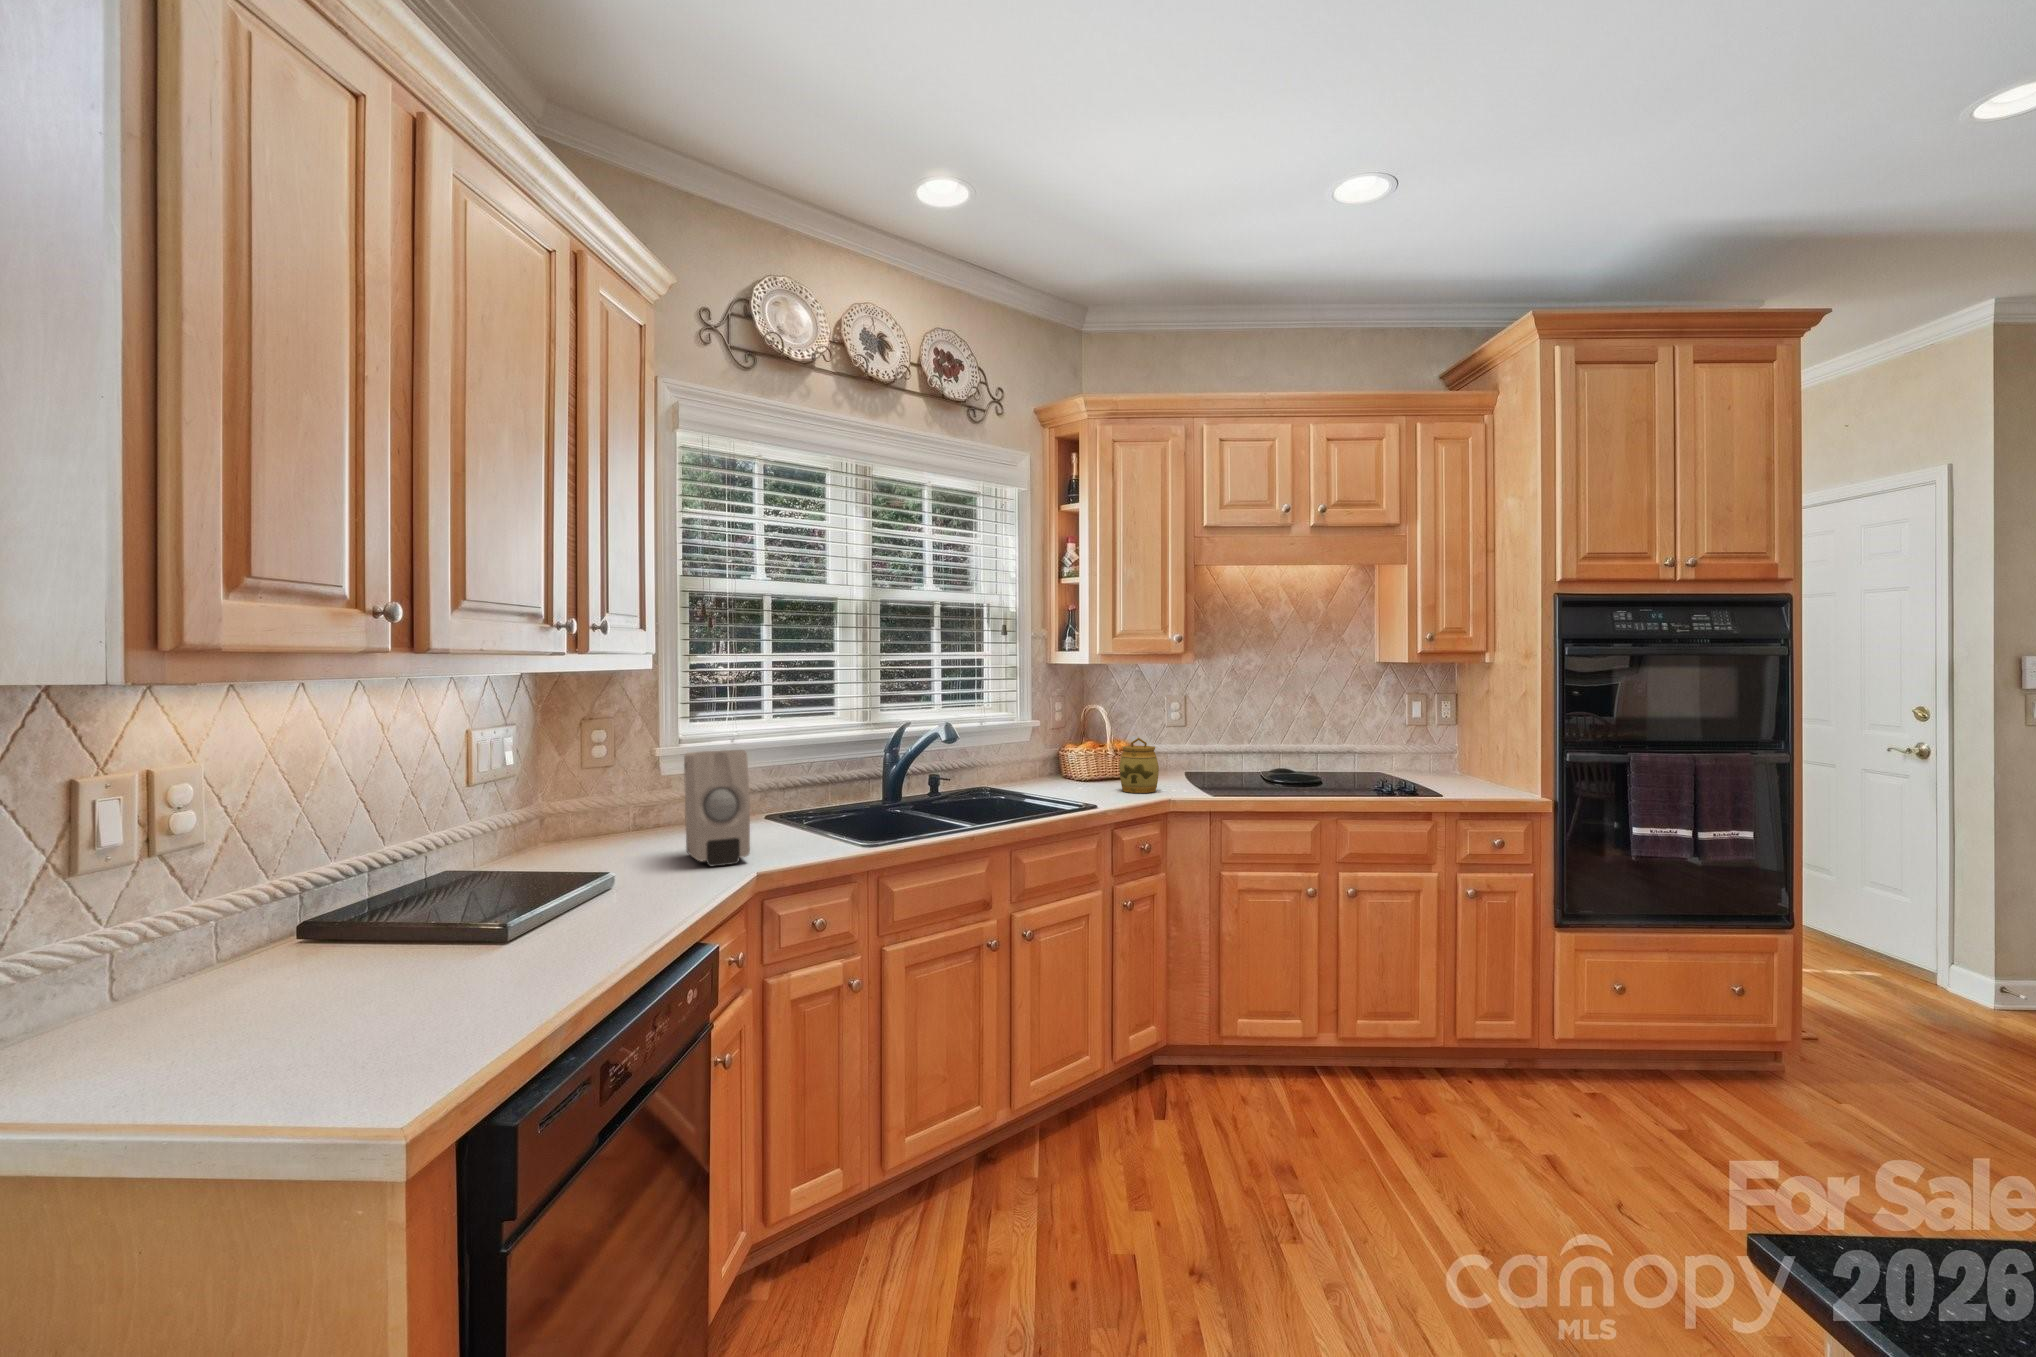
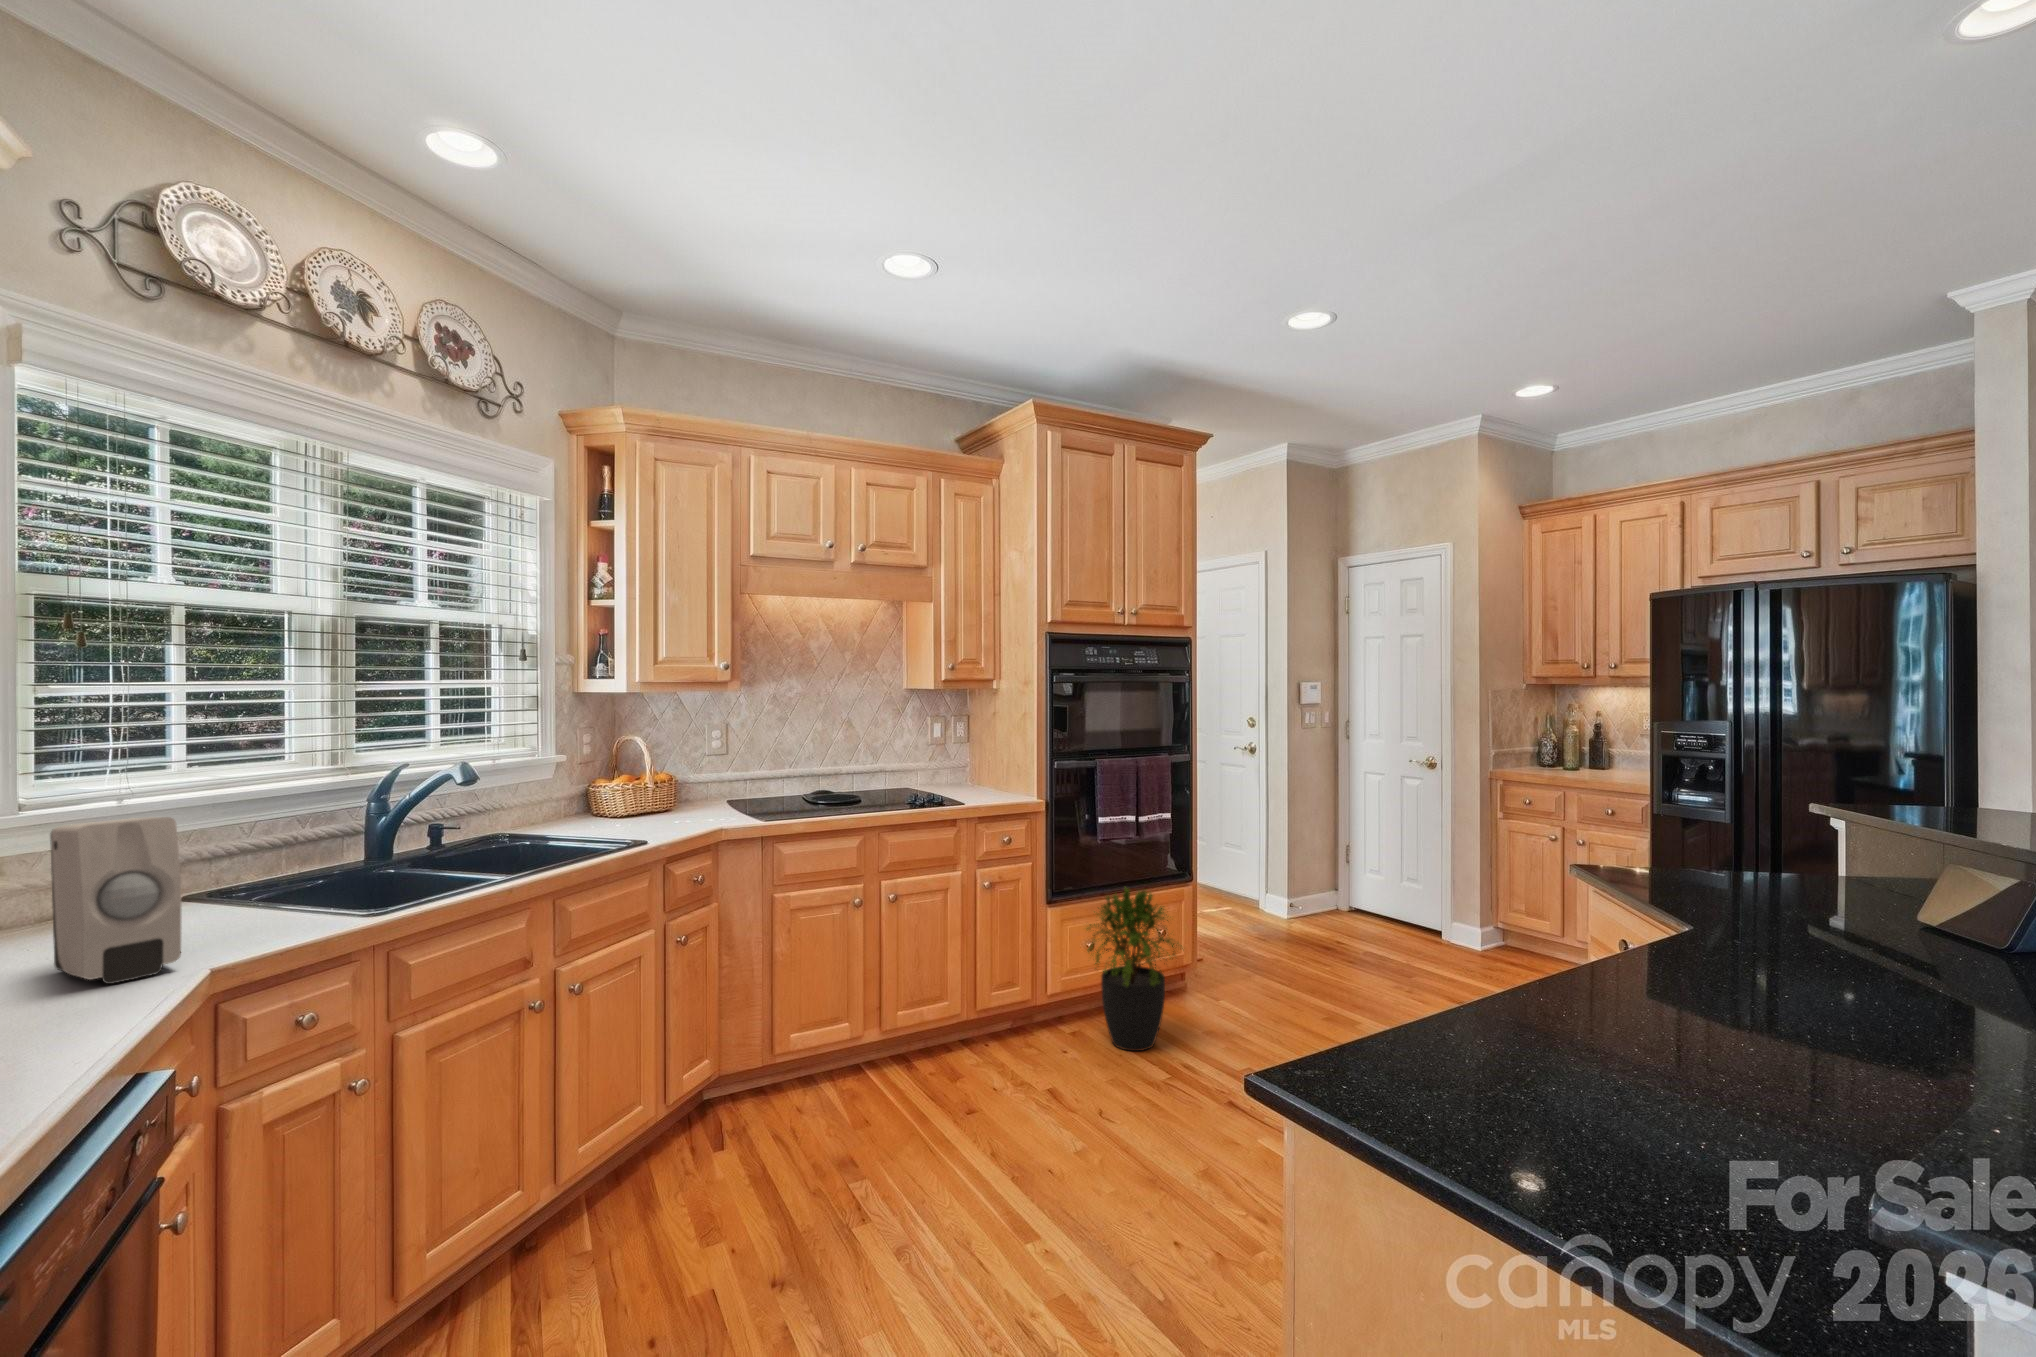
jar: present [1119,738,1159,793] -> none [662,767,707,825]
potted plant: none [1597,912,1756,1124] -> present [1087,887,1183,1051]

